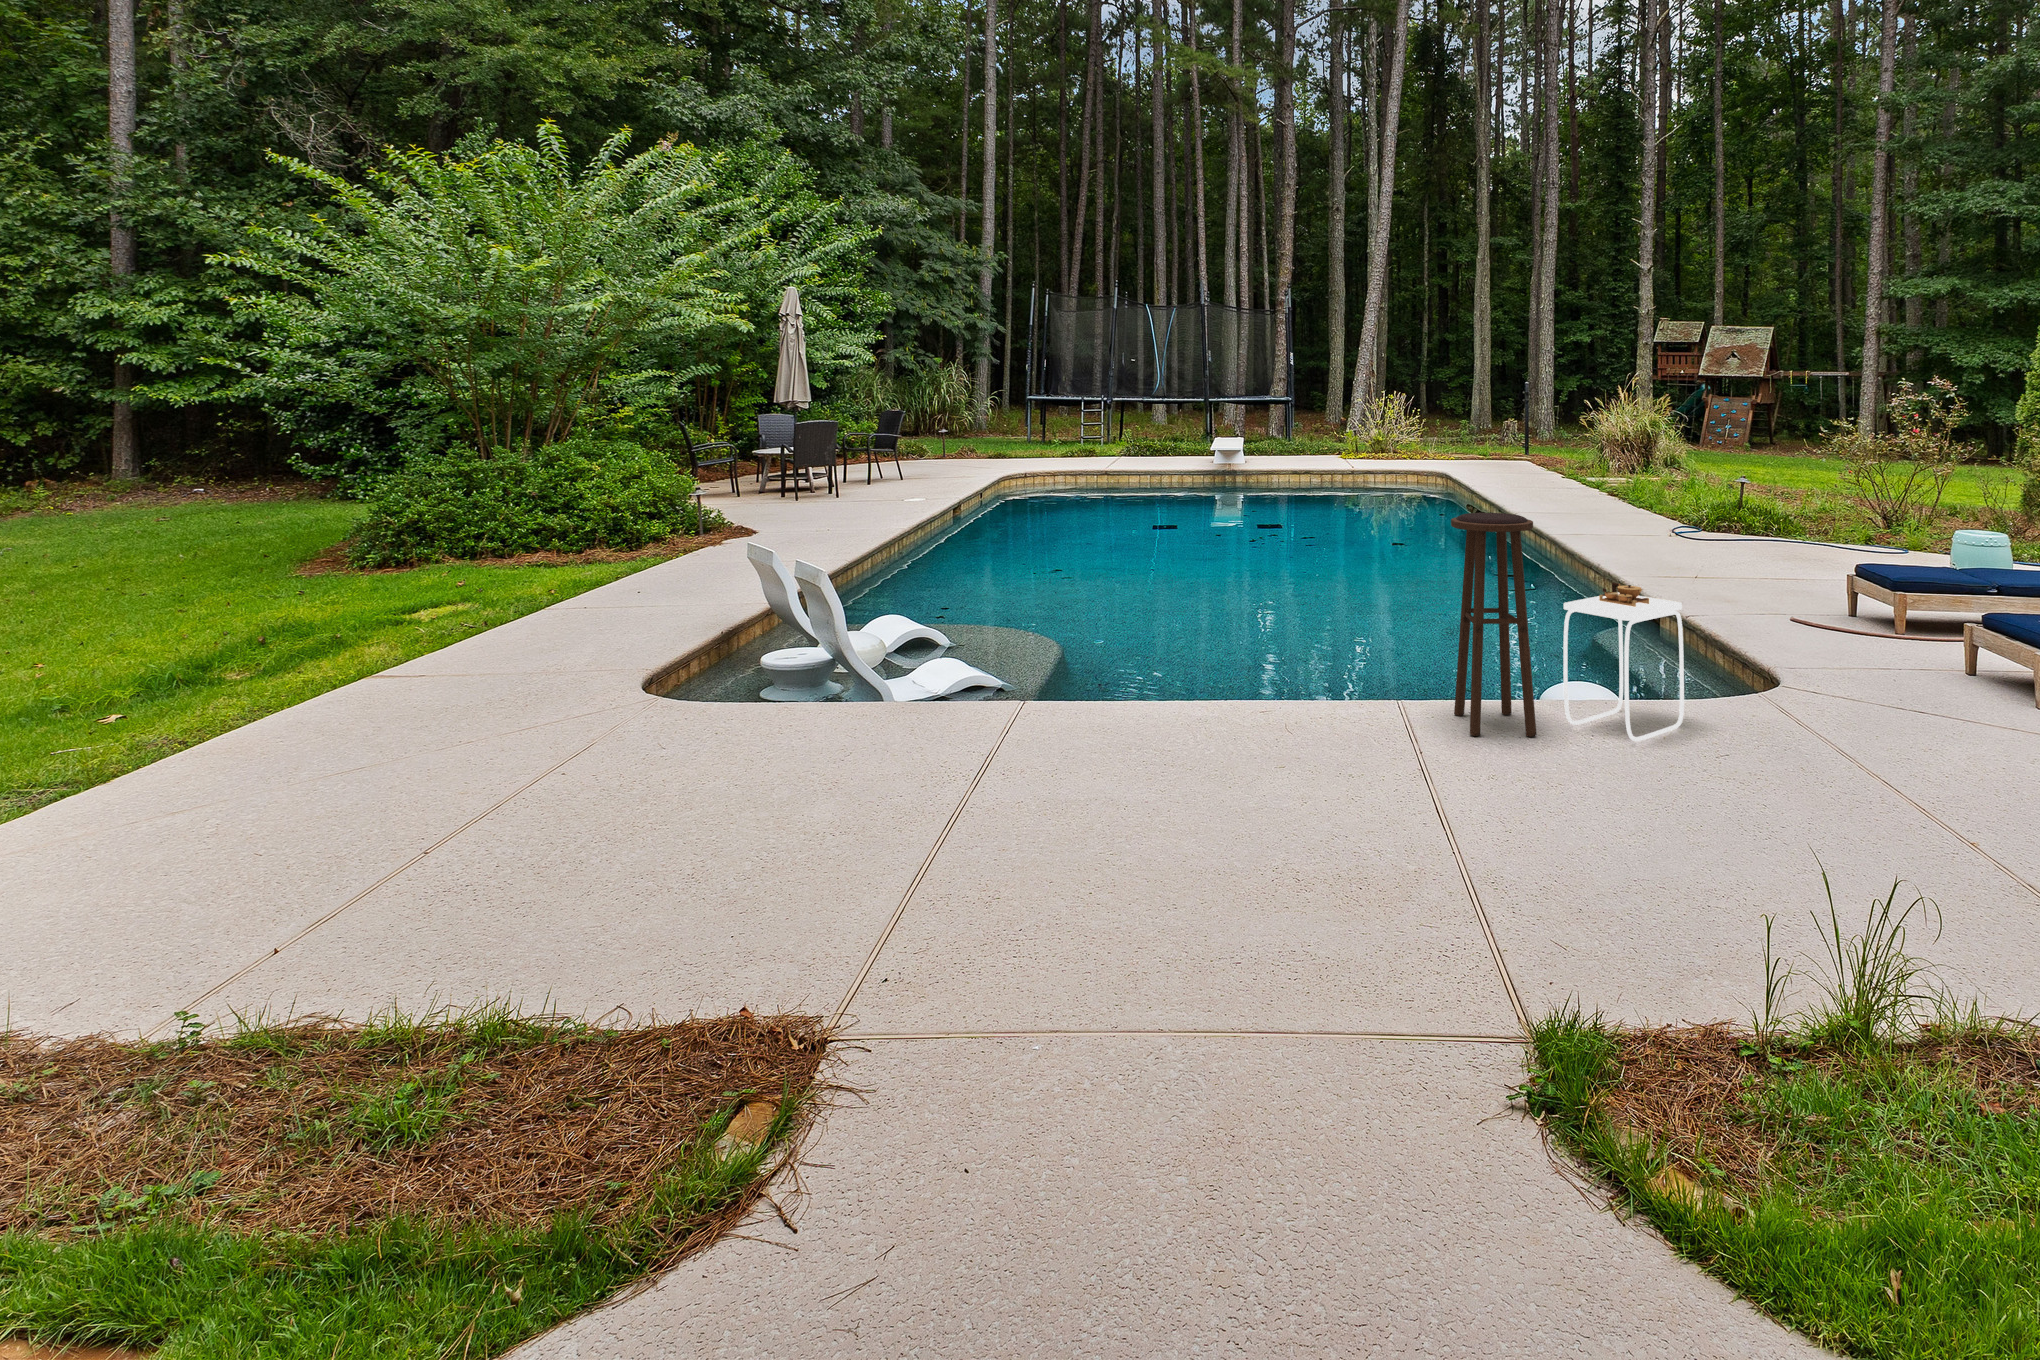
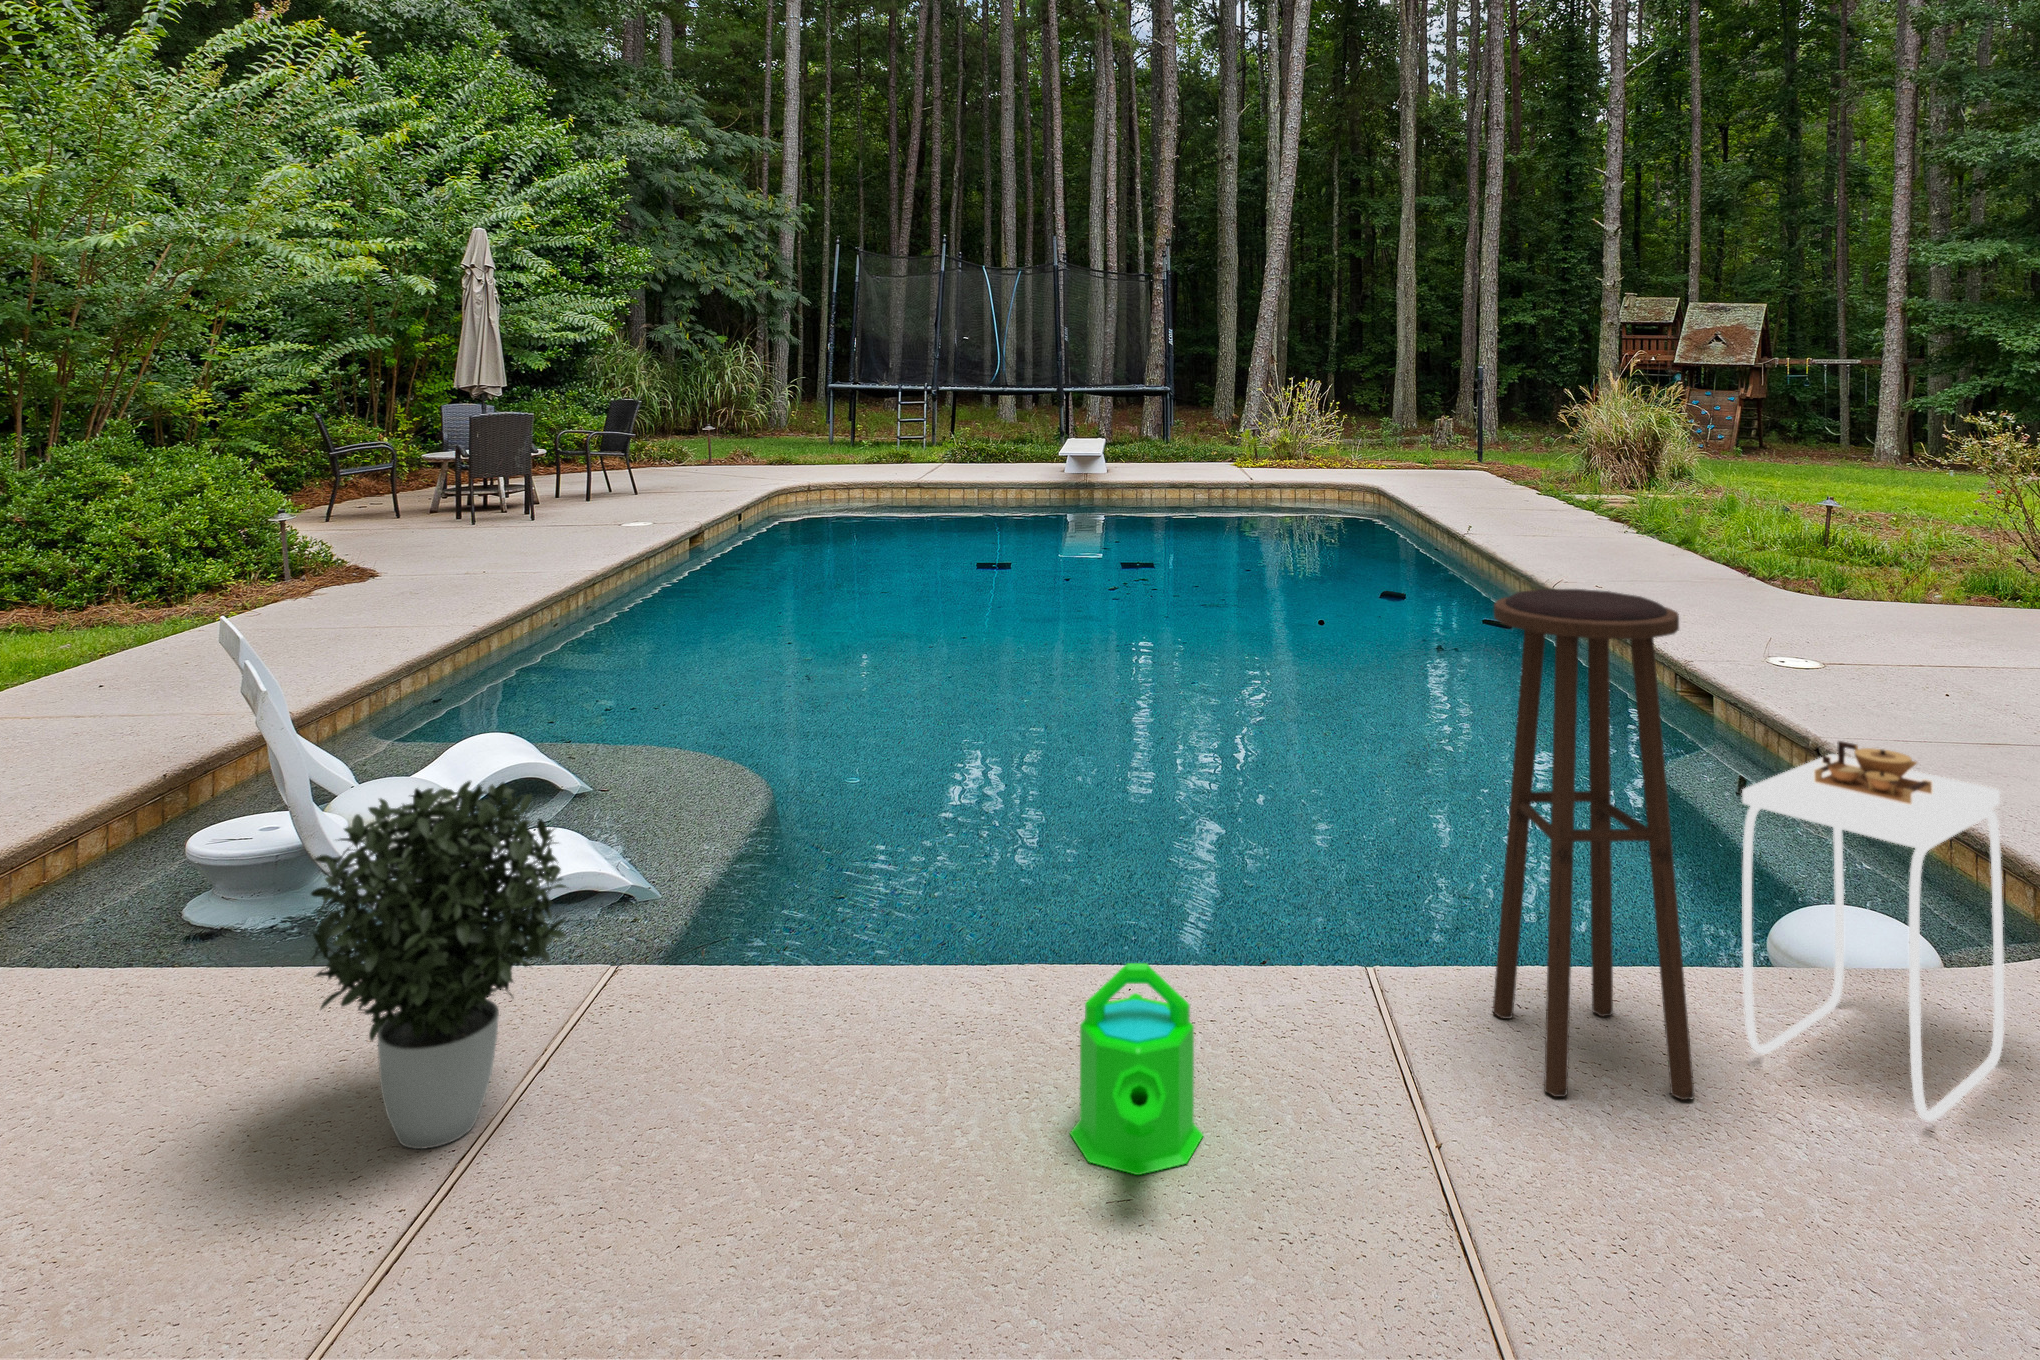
potted plant: none [931,596,1038,750] -> present [311,781,566,1149]
watering can: none [1259,672,1317,755] -> present [1070,963,1203,1175]

